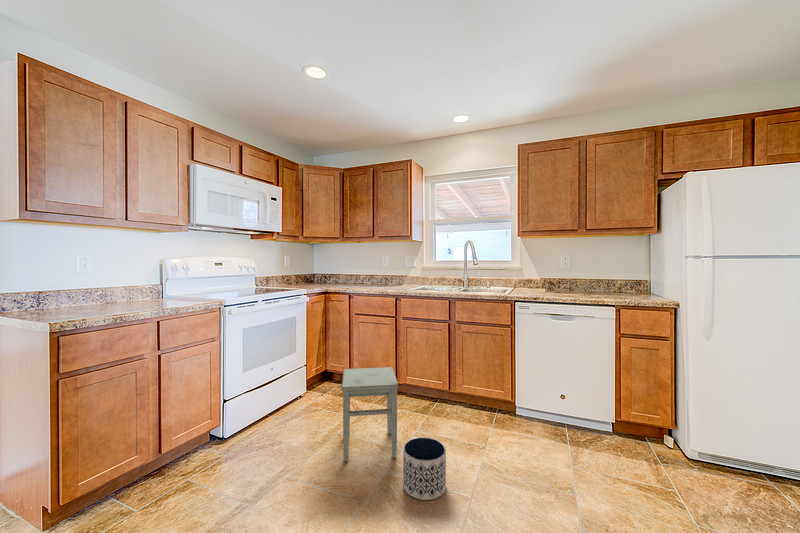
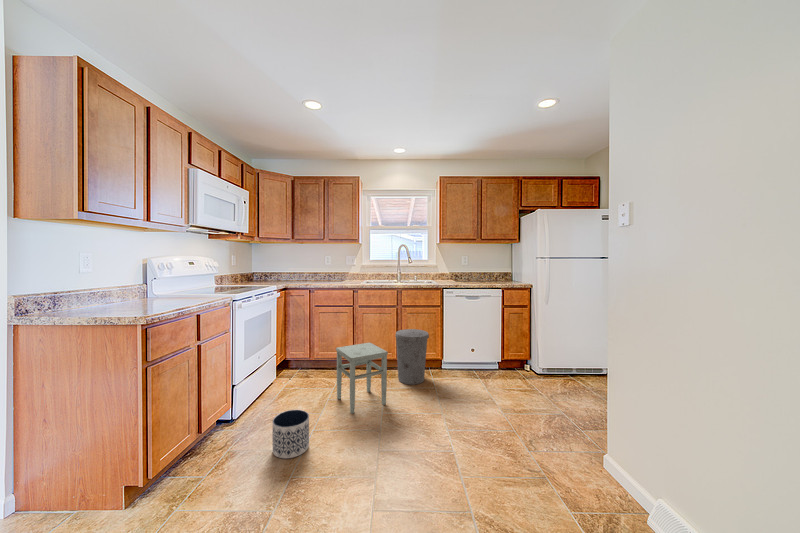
trash can: none [435,354,483,435] -> present [395,329,429,385]
planter: present [403,437,446,500] -> present [272,410,309,458]

